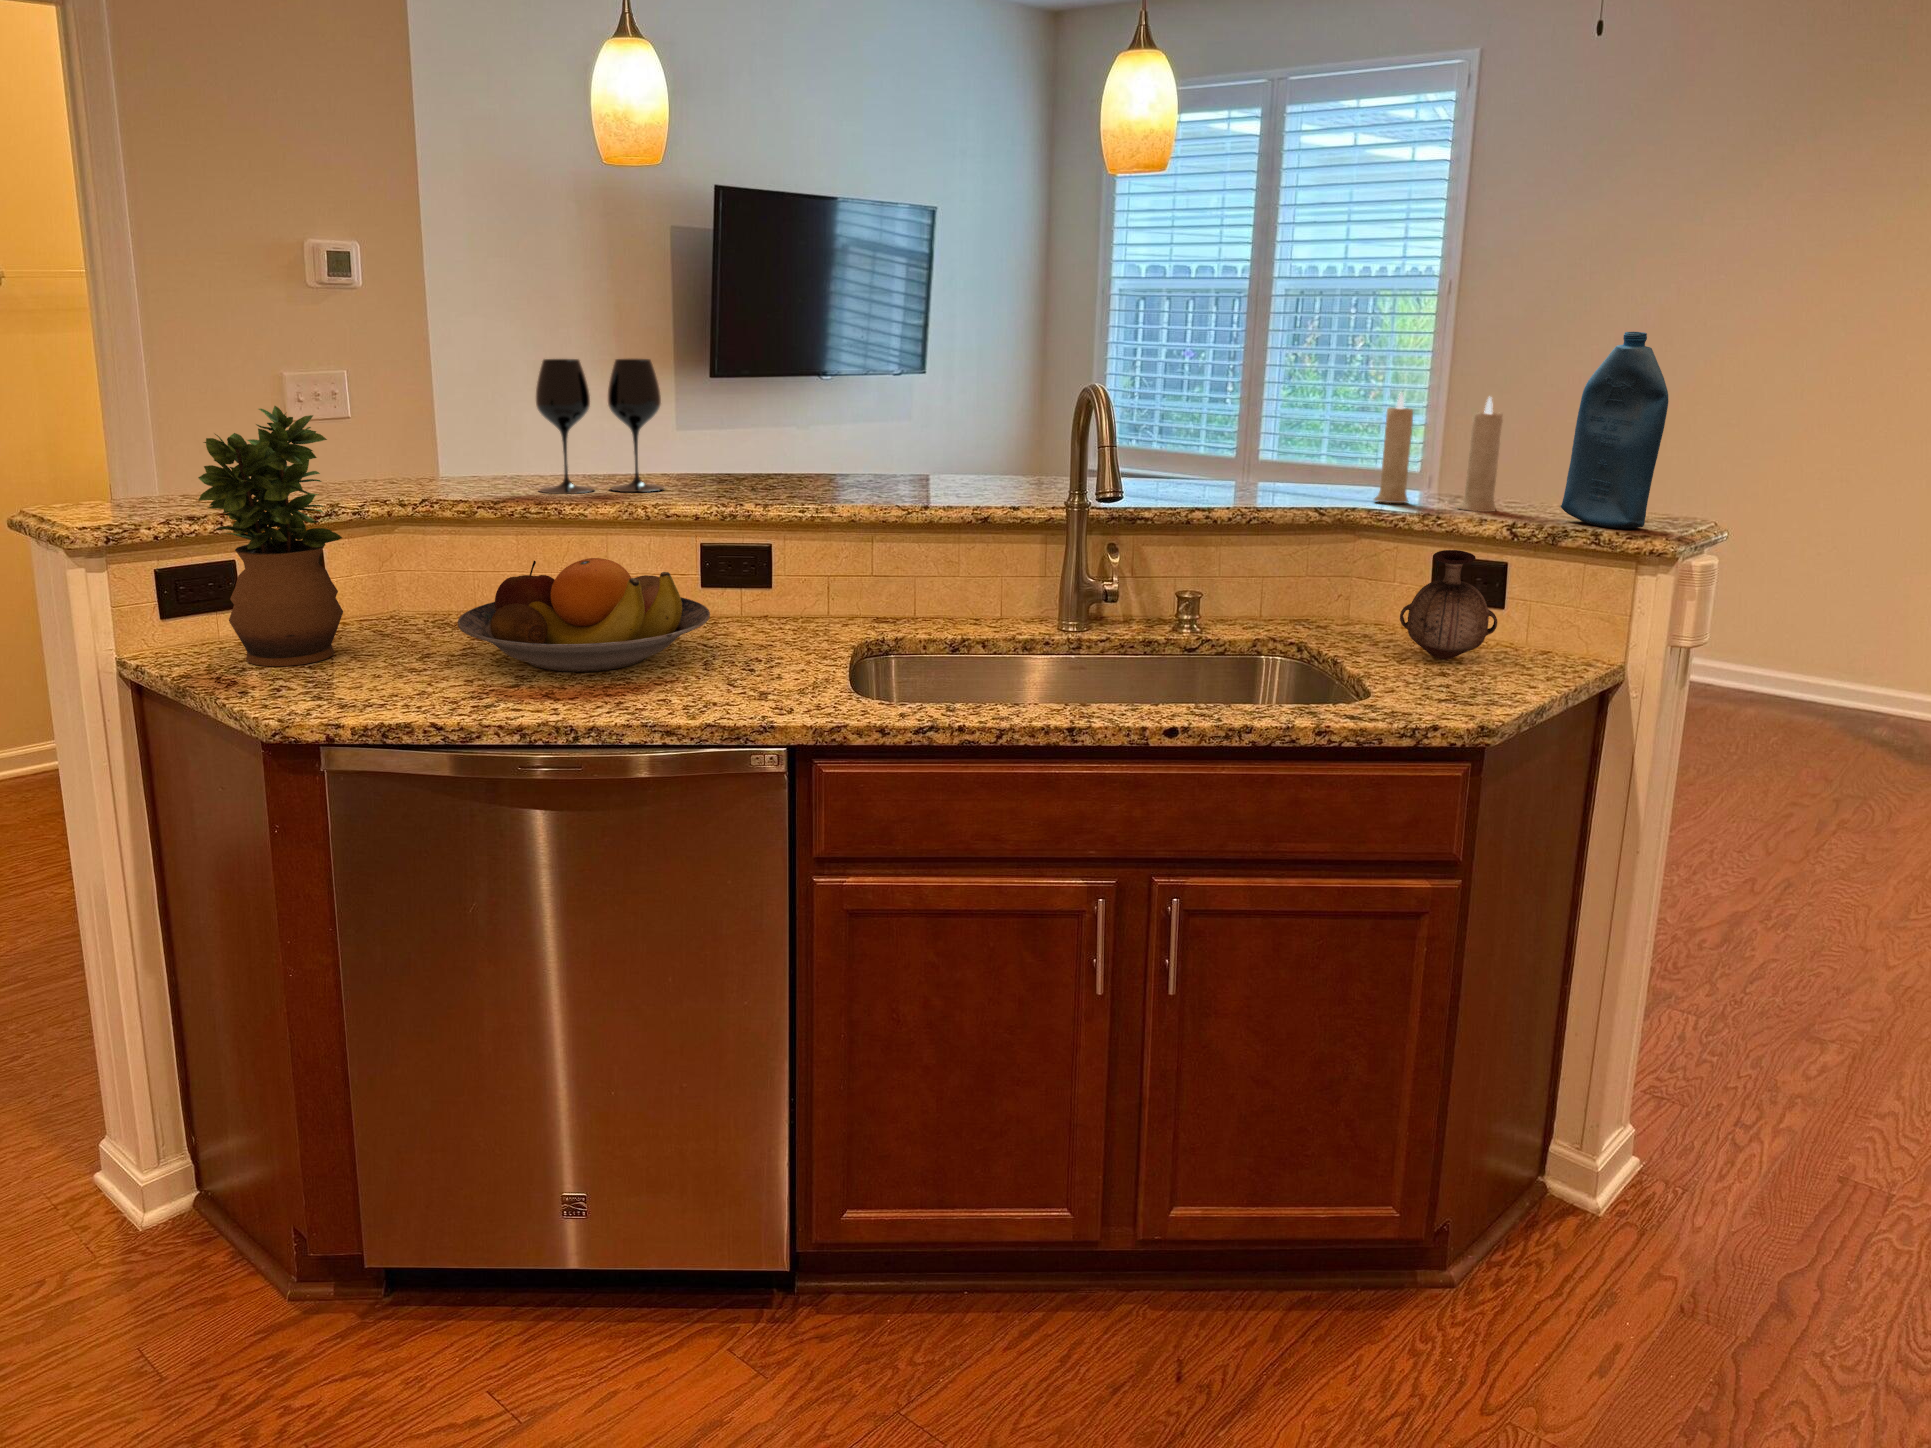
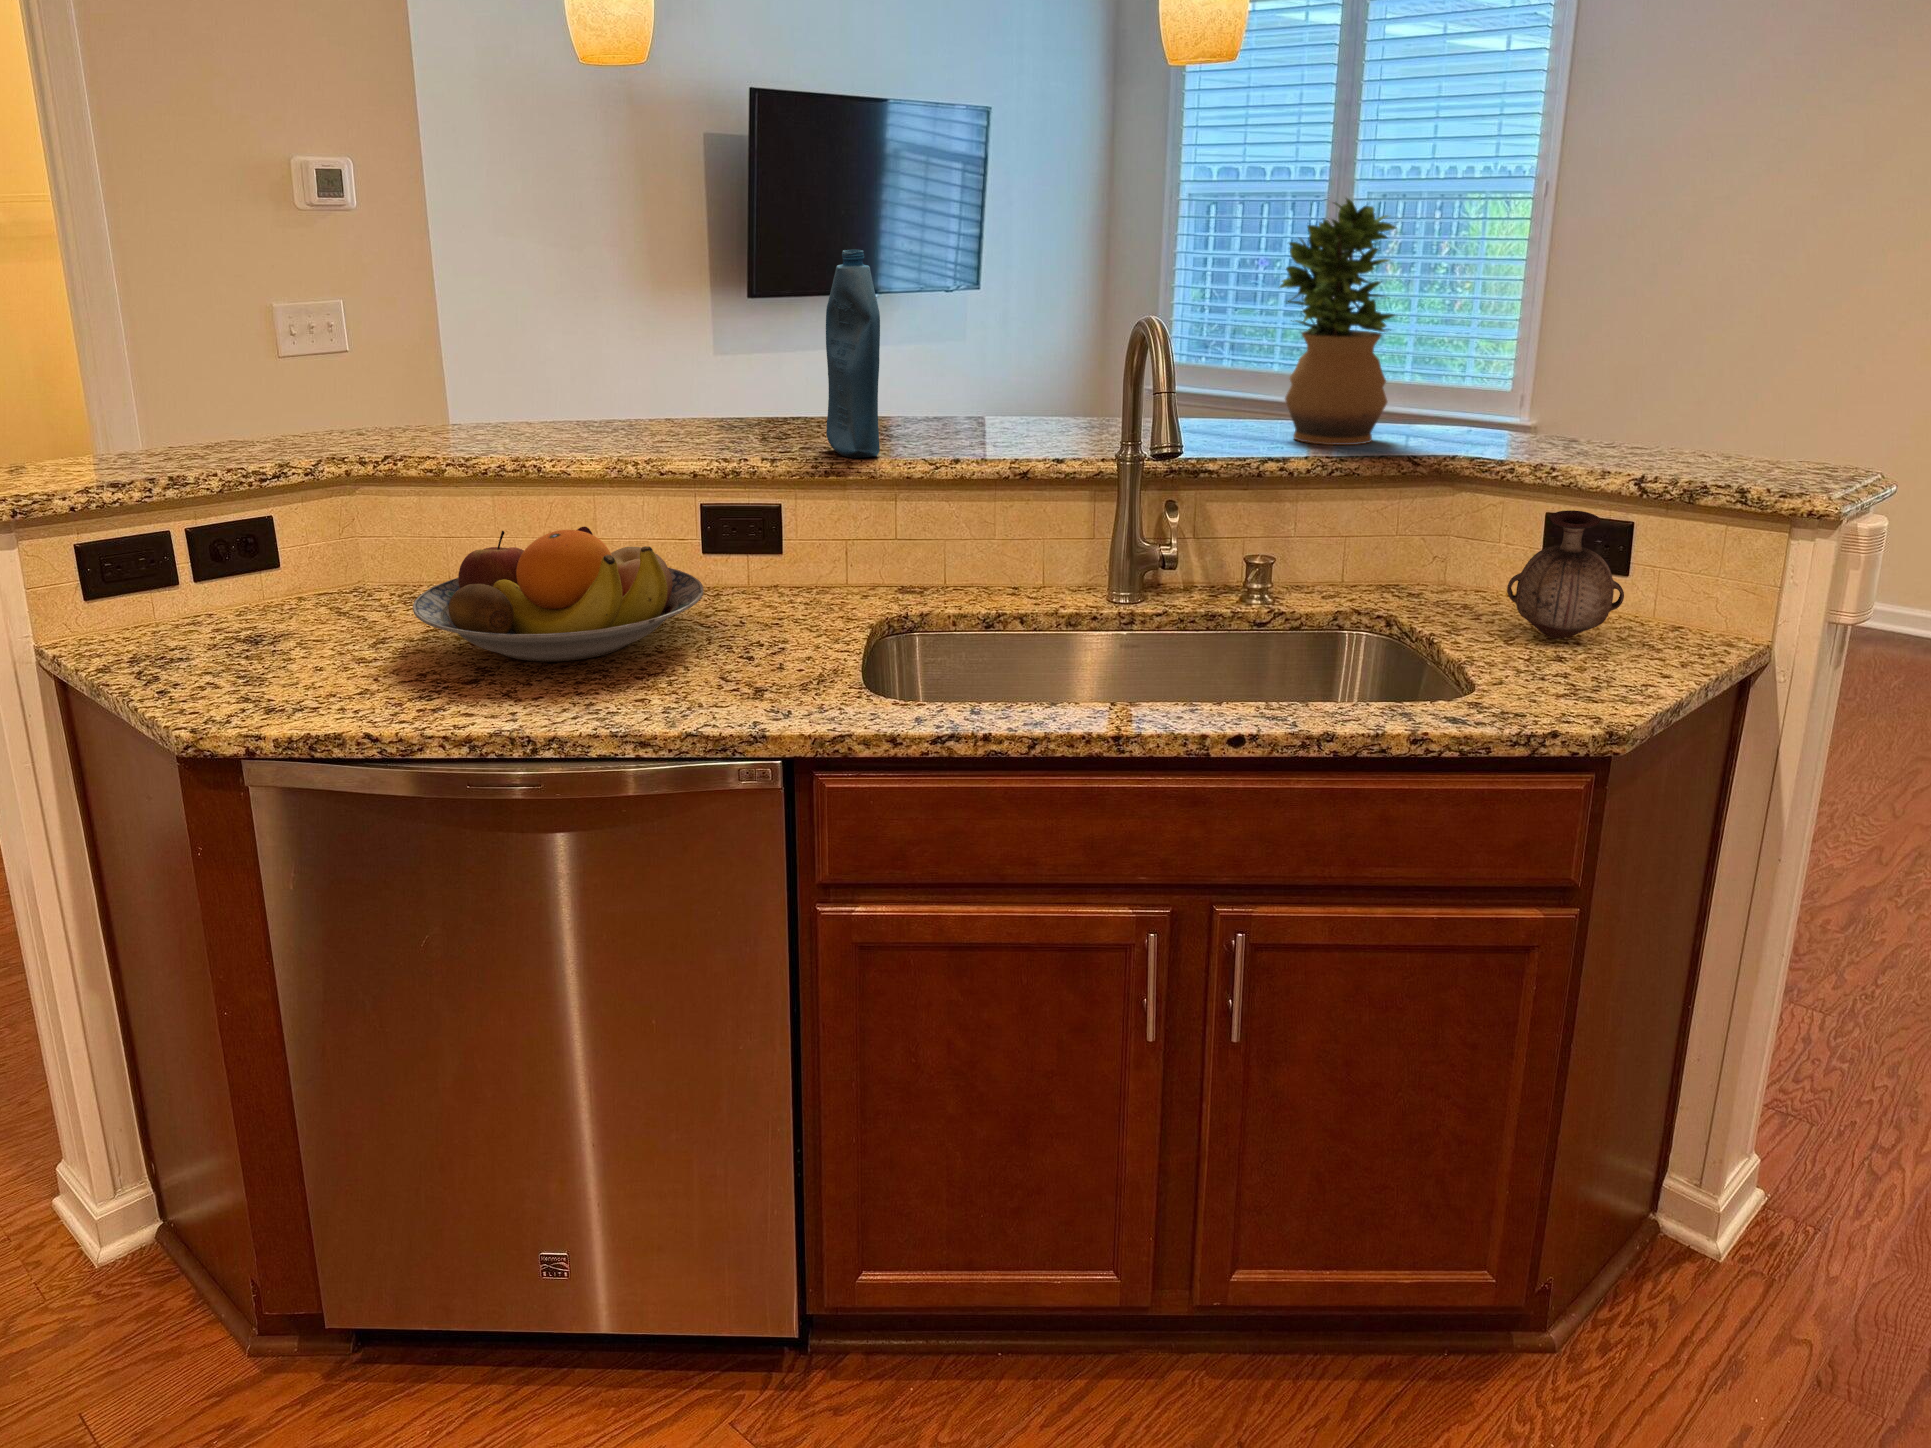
bottle: present [1560,332,1668,529] -> present [826,250,880,458]
wine glass: present [536,359,664,494] -> none [515,290,664,447]
candle: present [1374,393,1503,512] -> none [1475,315,1638,460]
potted plant: present [198,406,343,666] -> present [1280,199,1395,445]

